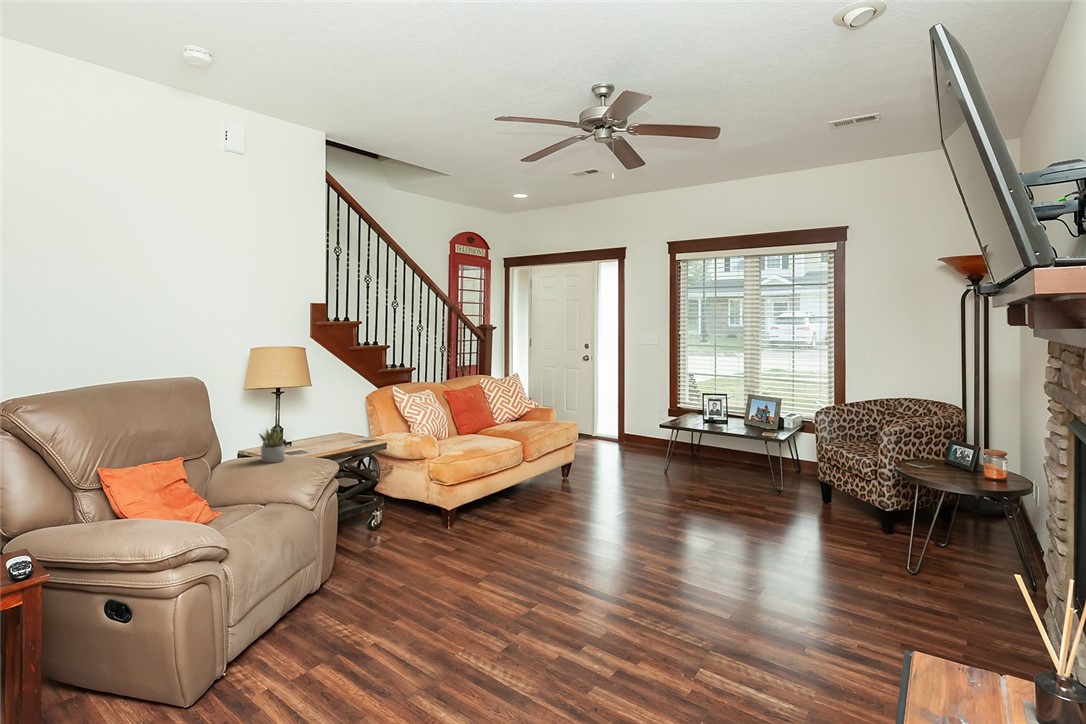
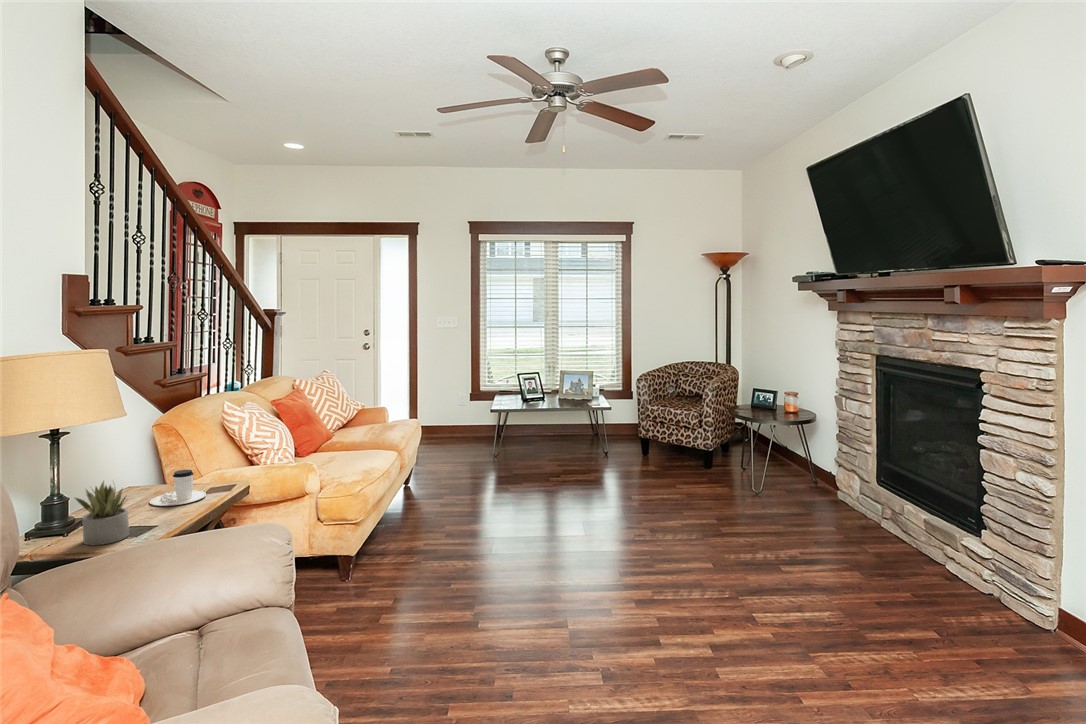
coffee cup: none [319,429,351,451] -> present [150,470,206,506]

